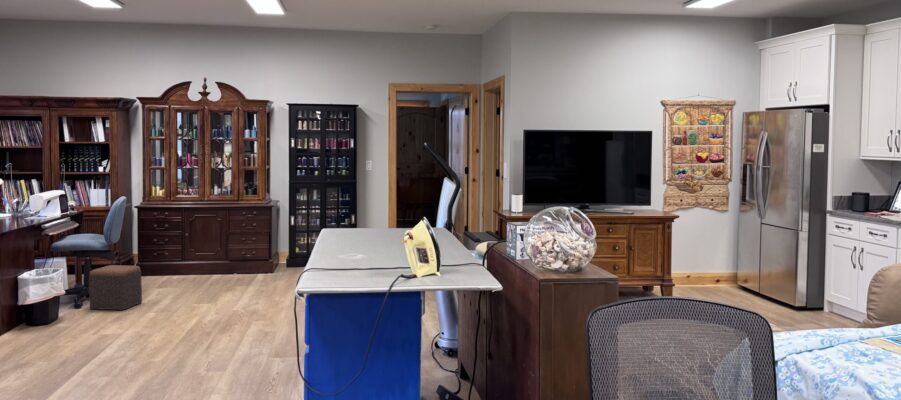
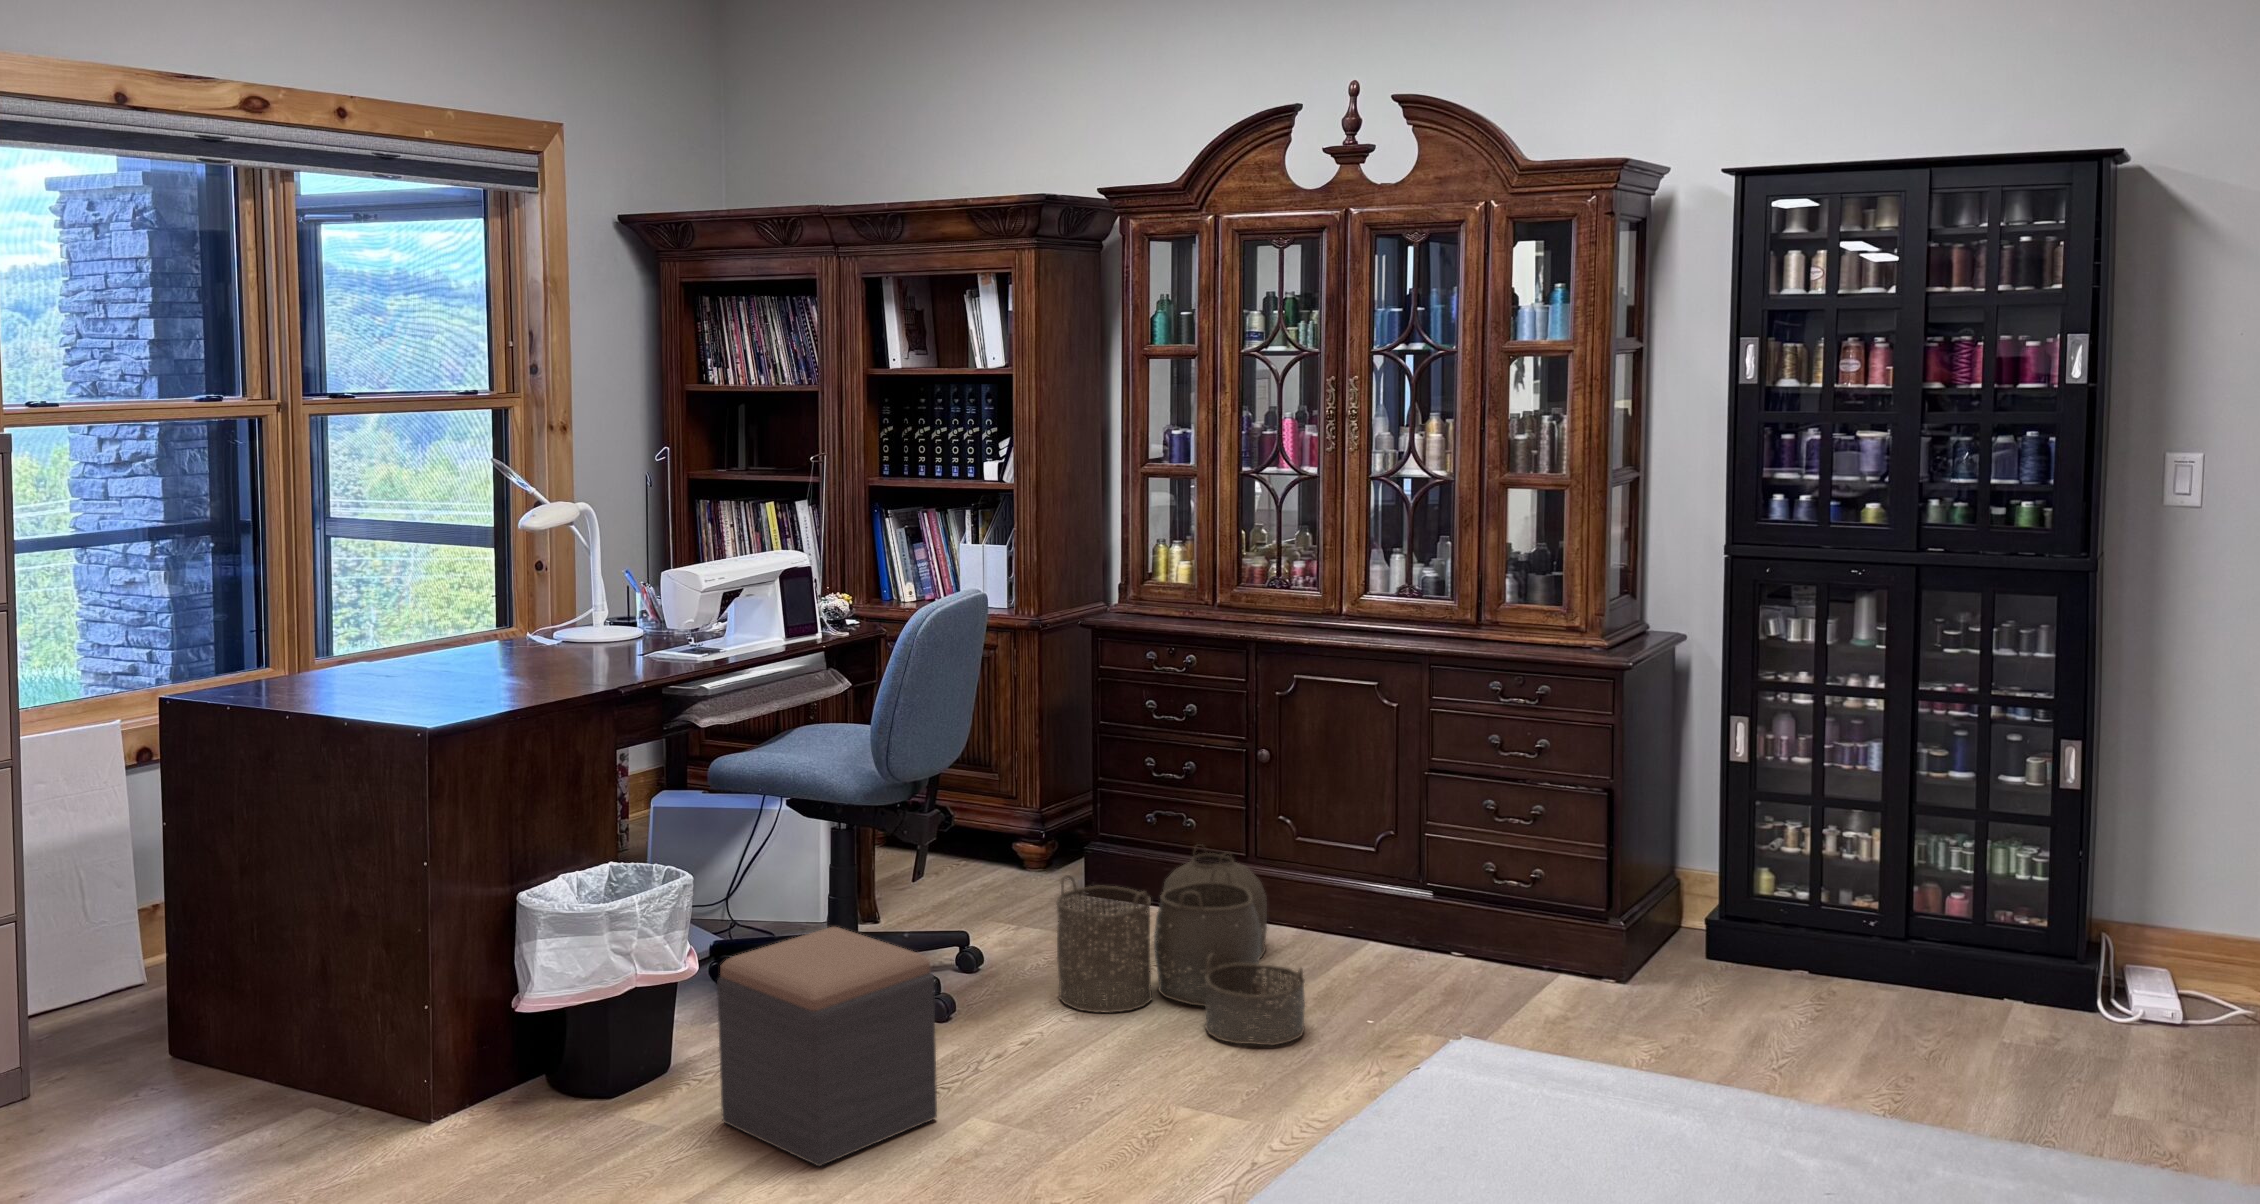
woven basket: none [148,254,212,288] -> present [1056,851,1305,1045]

